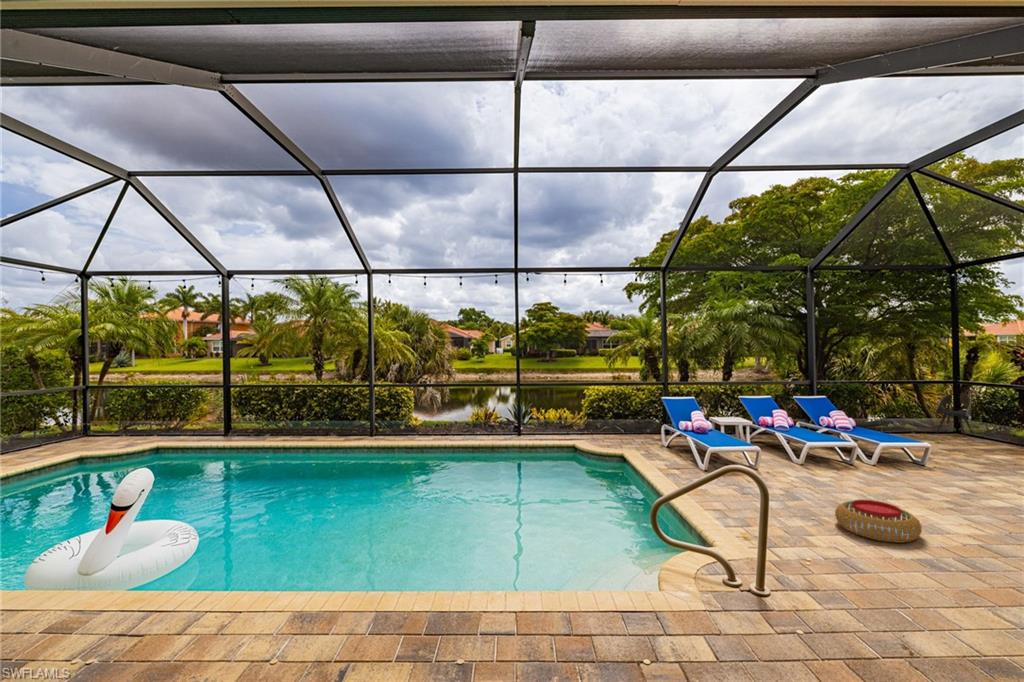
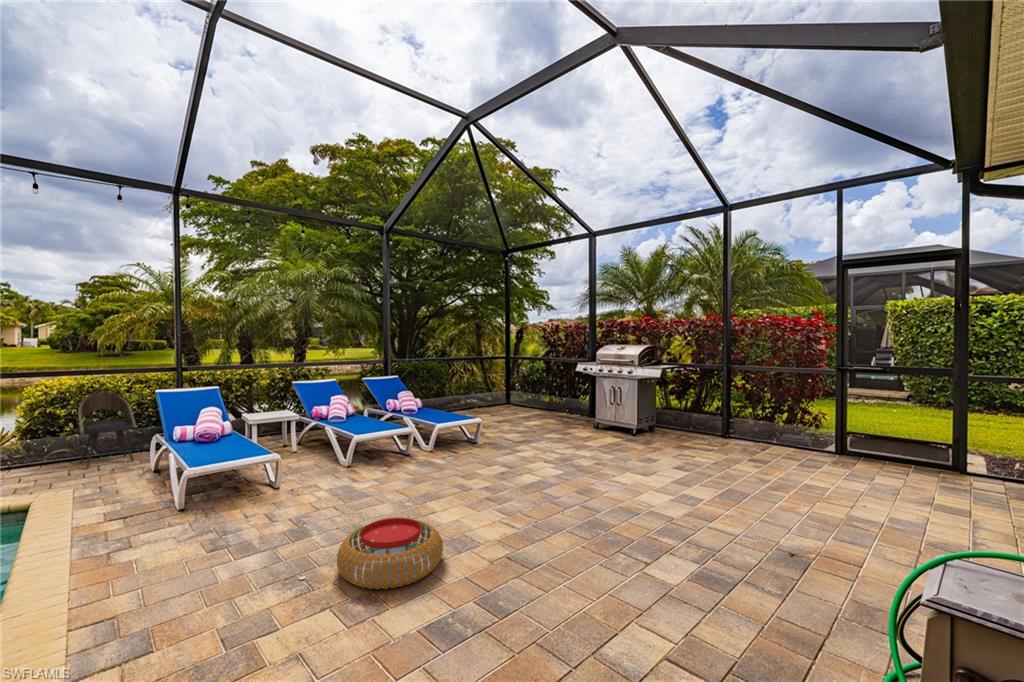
dining chair: present [935,393,973,436] -> present [79,392,136,469]

